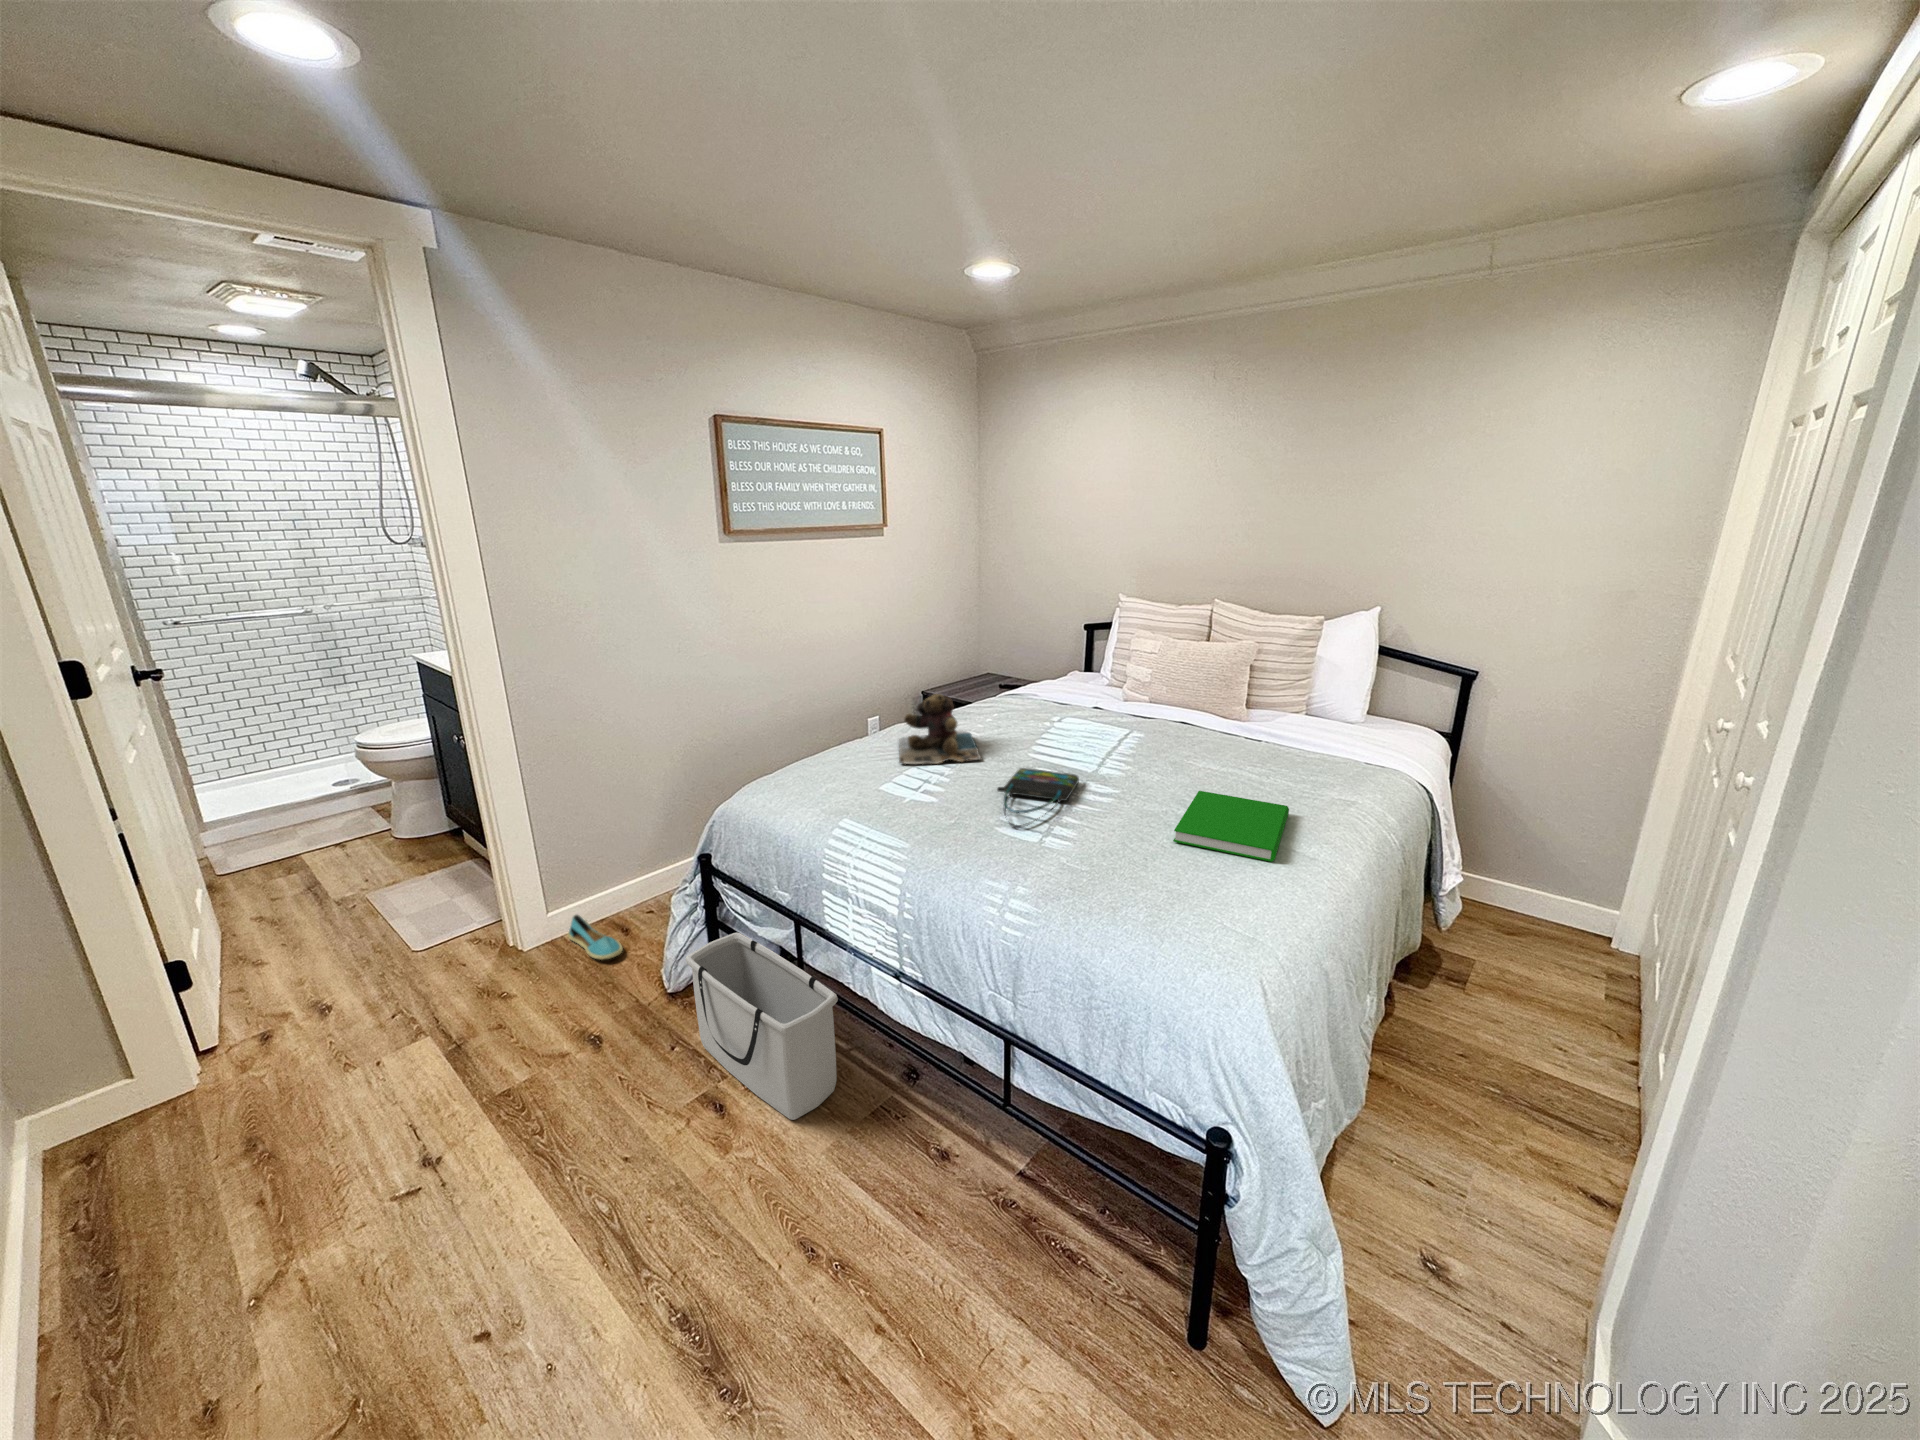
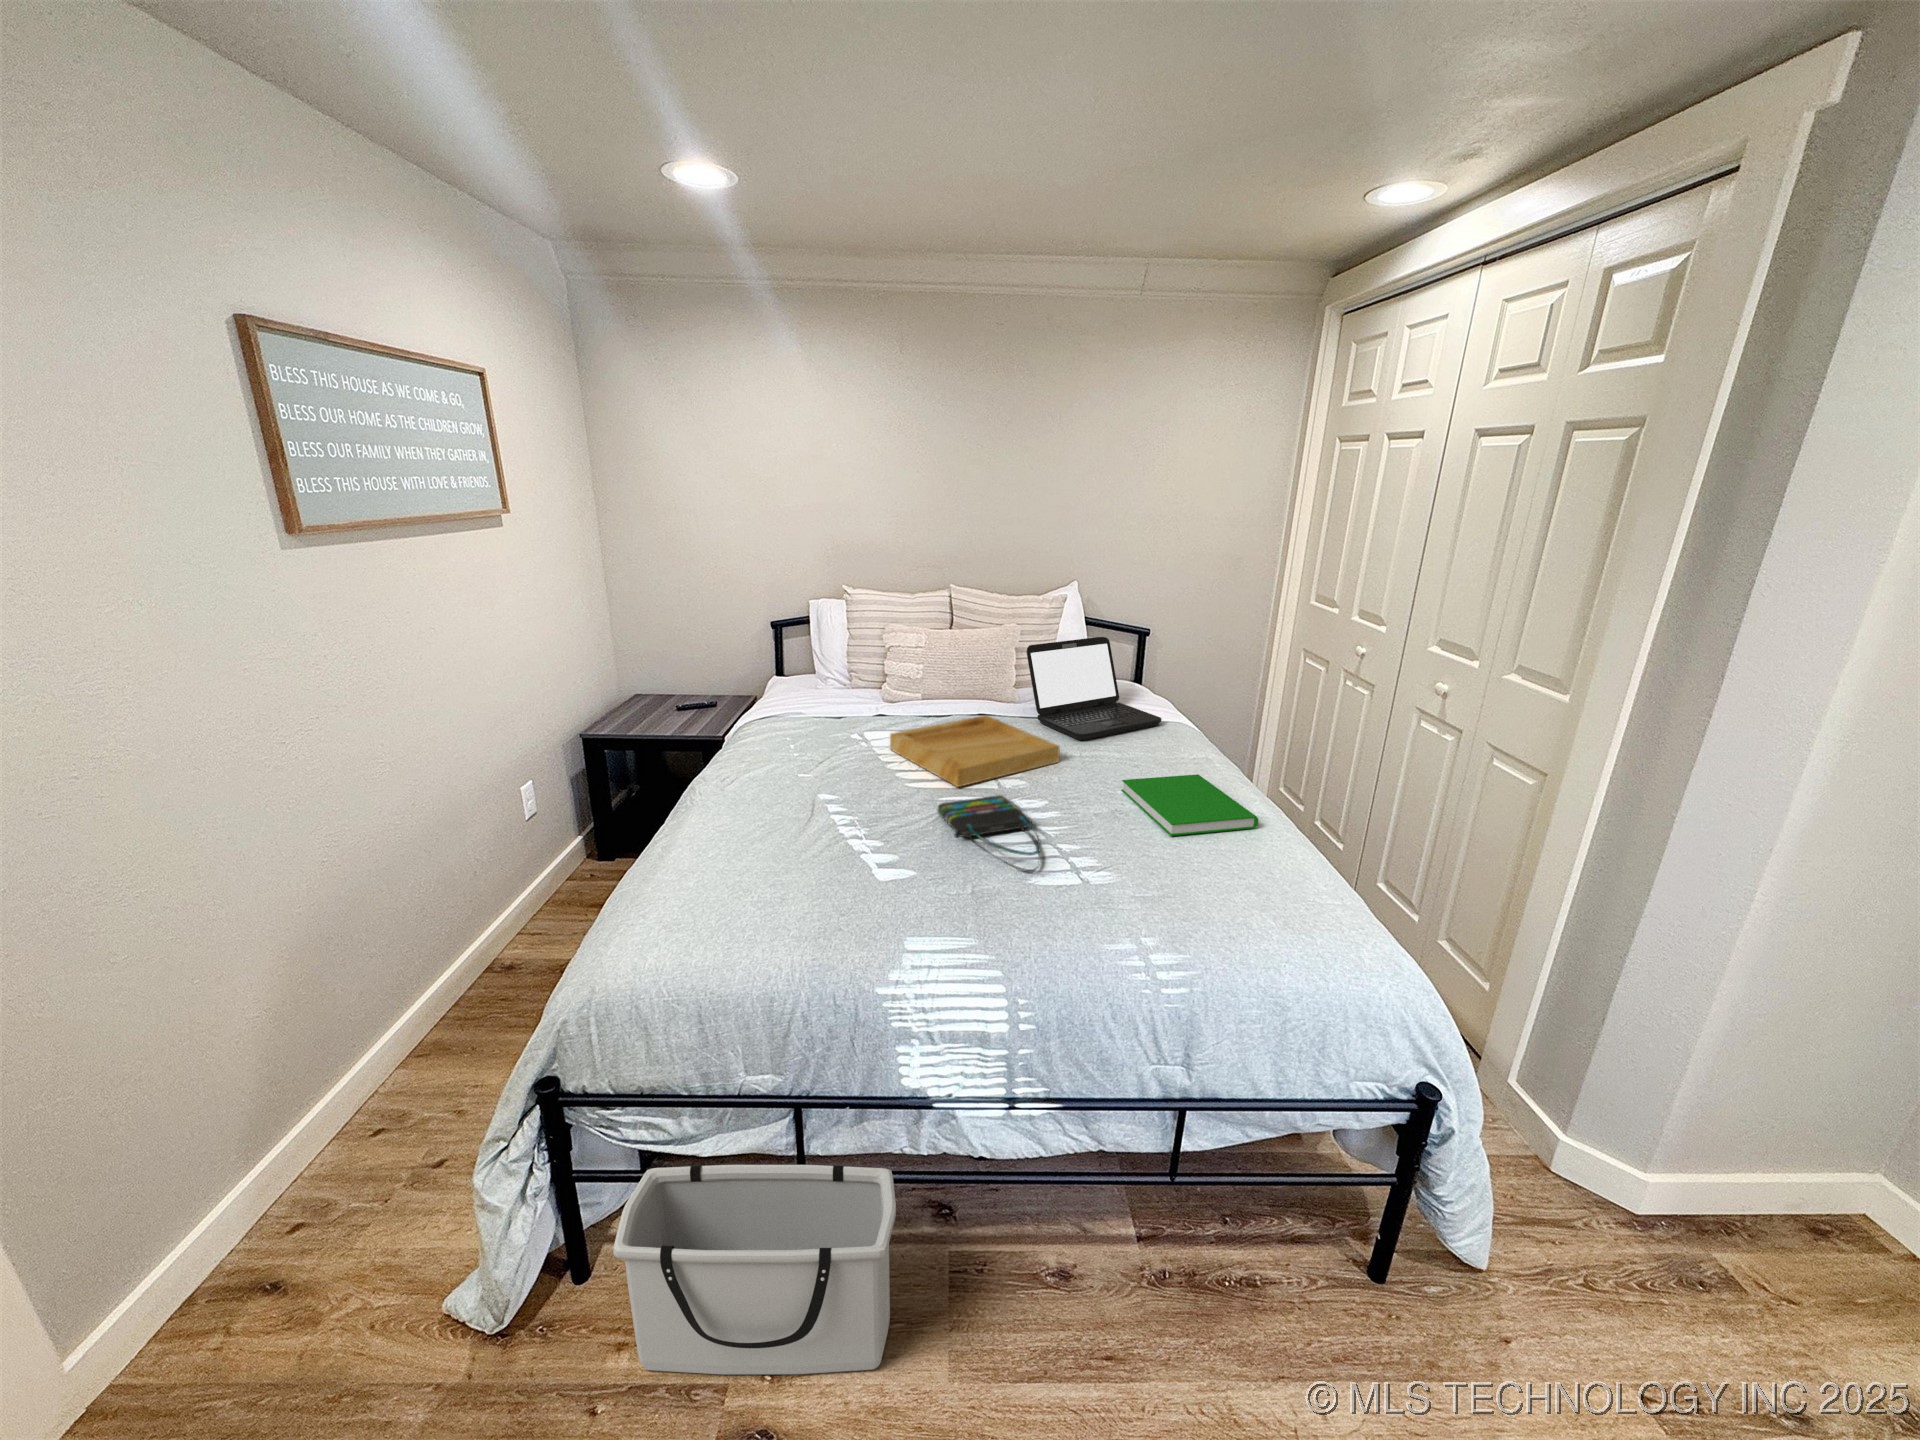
laptop: none [1219,662,1350,764] -> present [1026,637,1161,740]
teddy bear: present [899,694,981,764] -> none [727,737,871,840]
tray: none [1061,716,1183,768] -> present [890,715,1060,787]
shoe: present [568,915,623,960] -> none [136,1317,320,1380]

